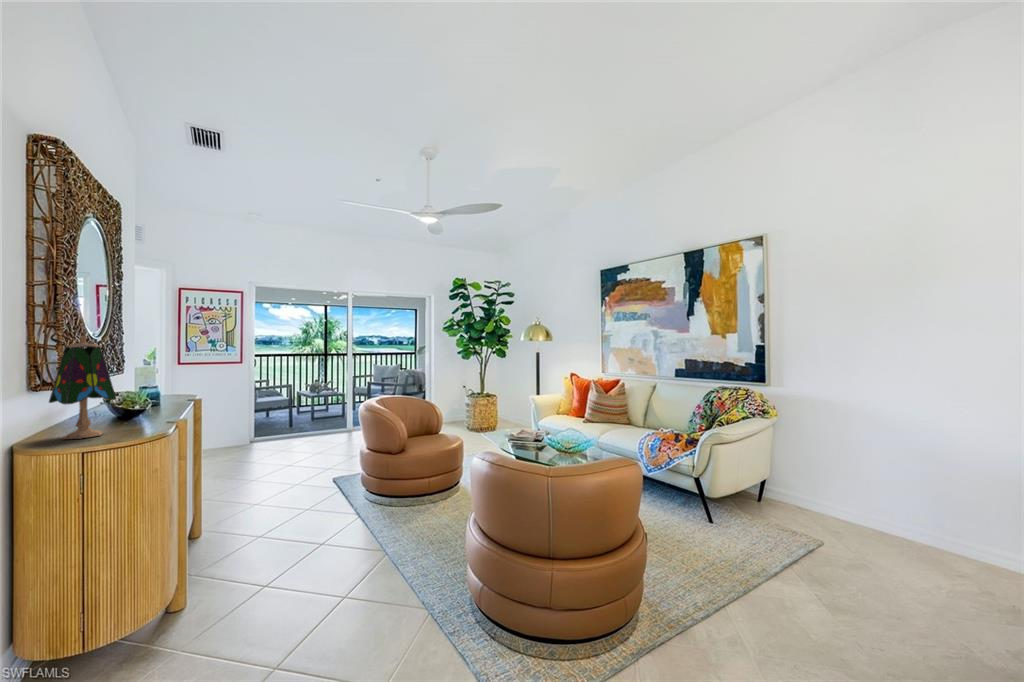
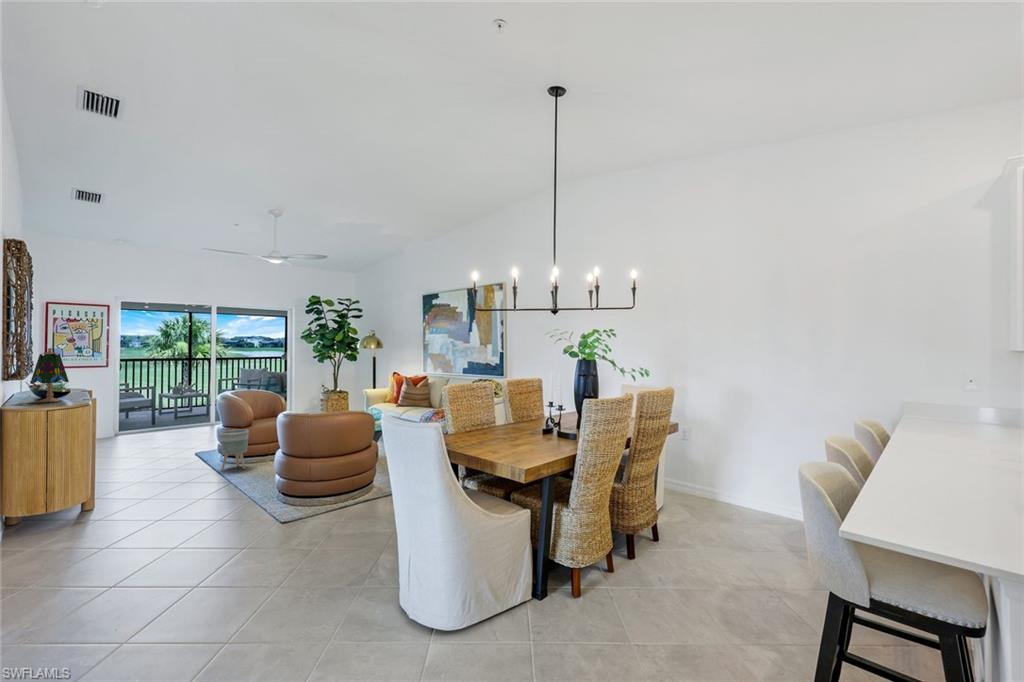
planter: none [363,458,401,522] -> present [220,429,249,471]

